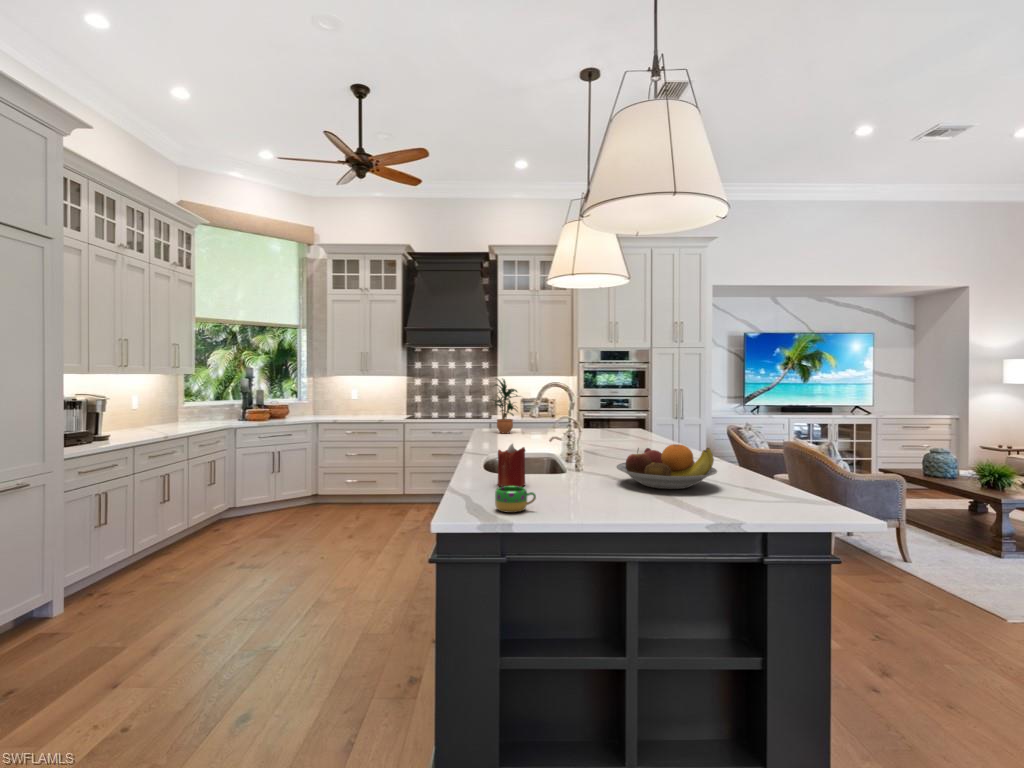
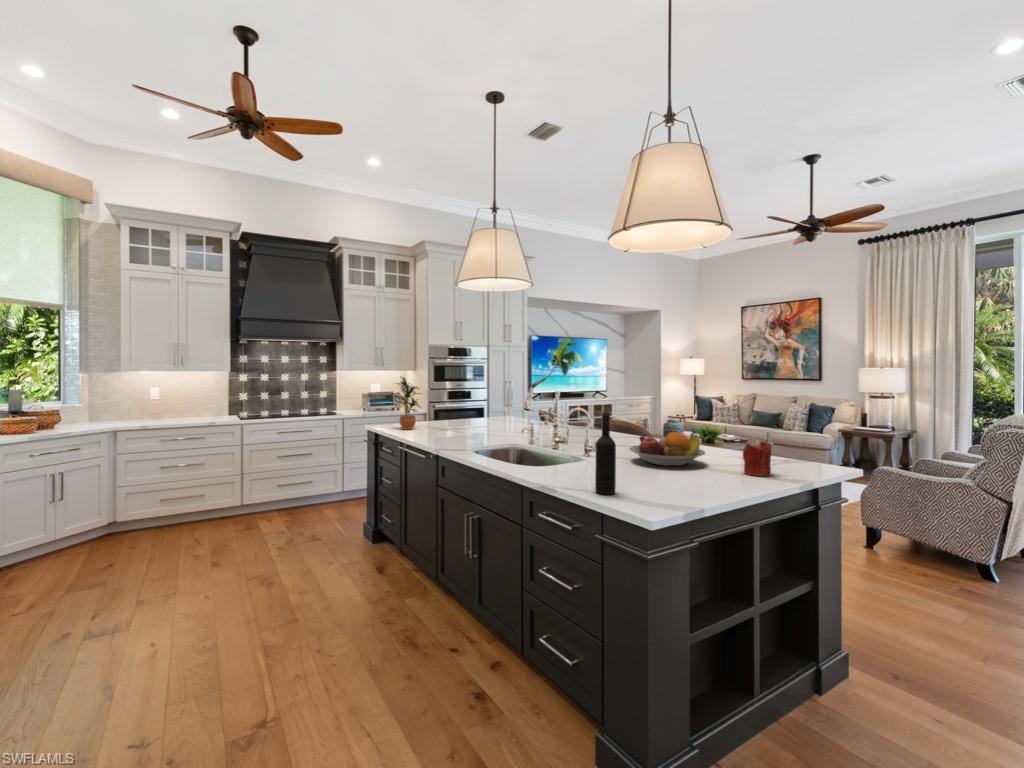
wine bottle: none [471,404,494,502] -> present [595,410,616,494]
candle: present [498,444,525,487] -> present [743,440,771,476]
mug: present [495,486,536,513] -> none [634,477,664,499]

